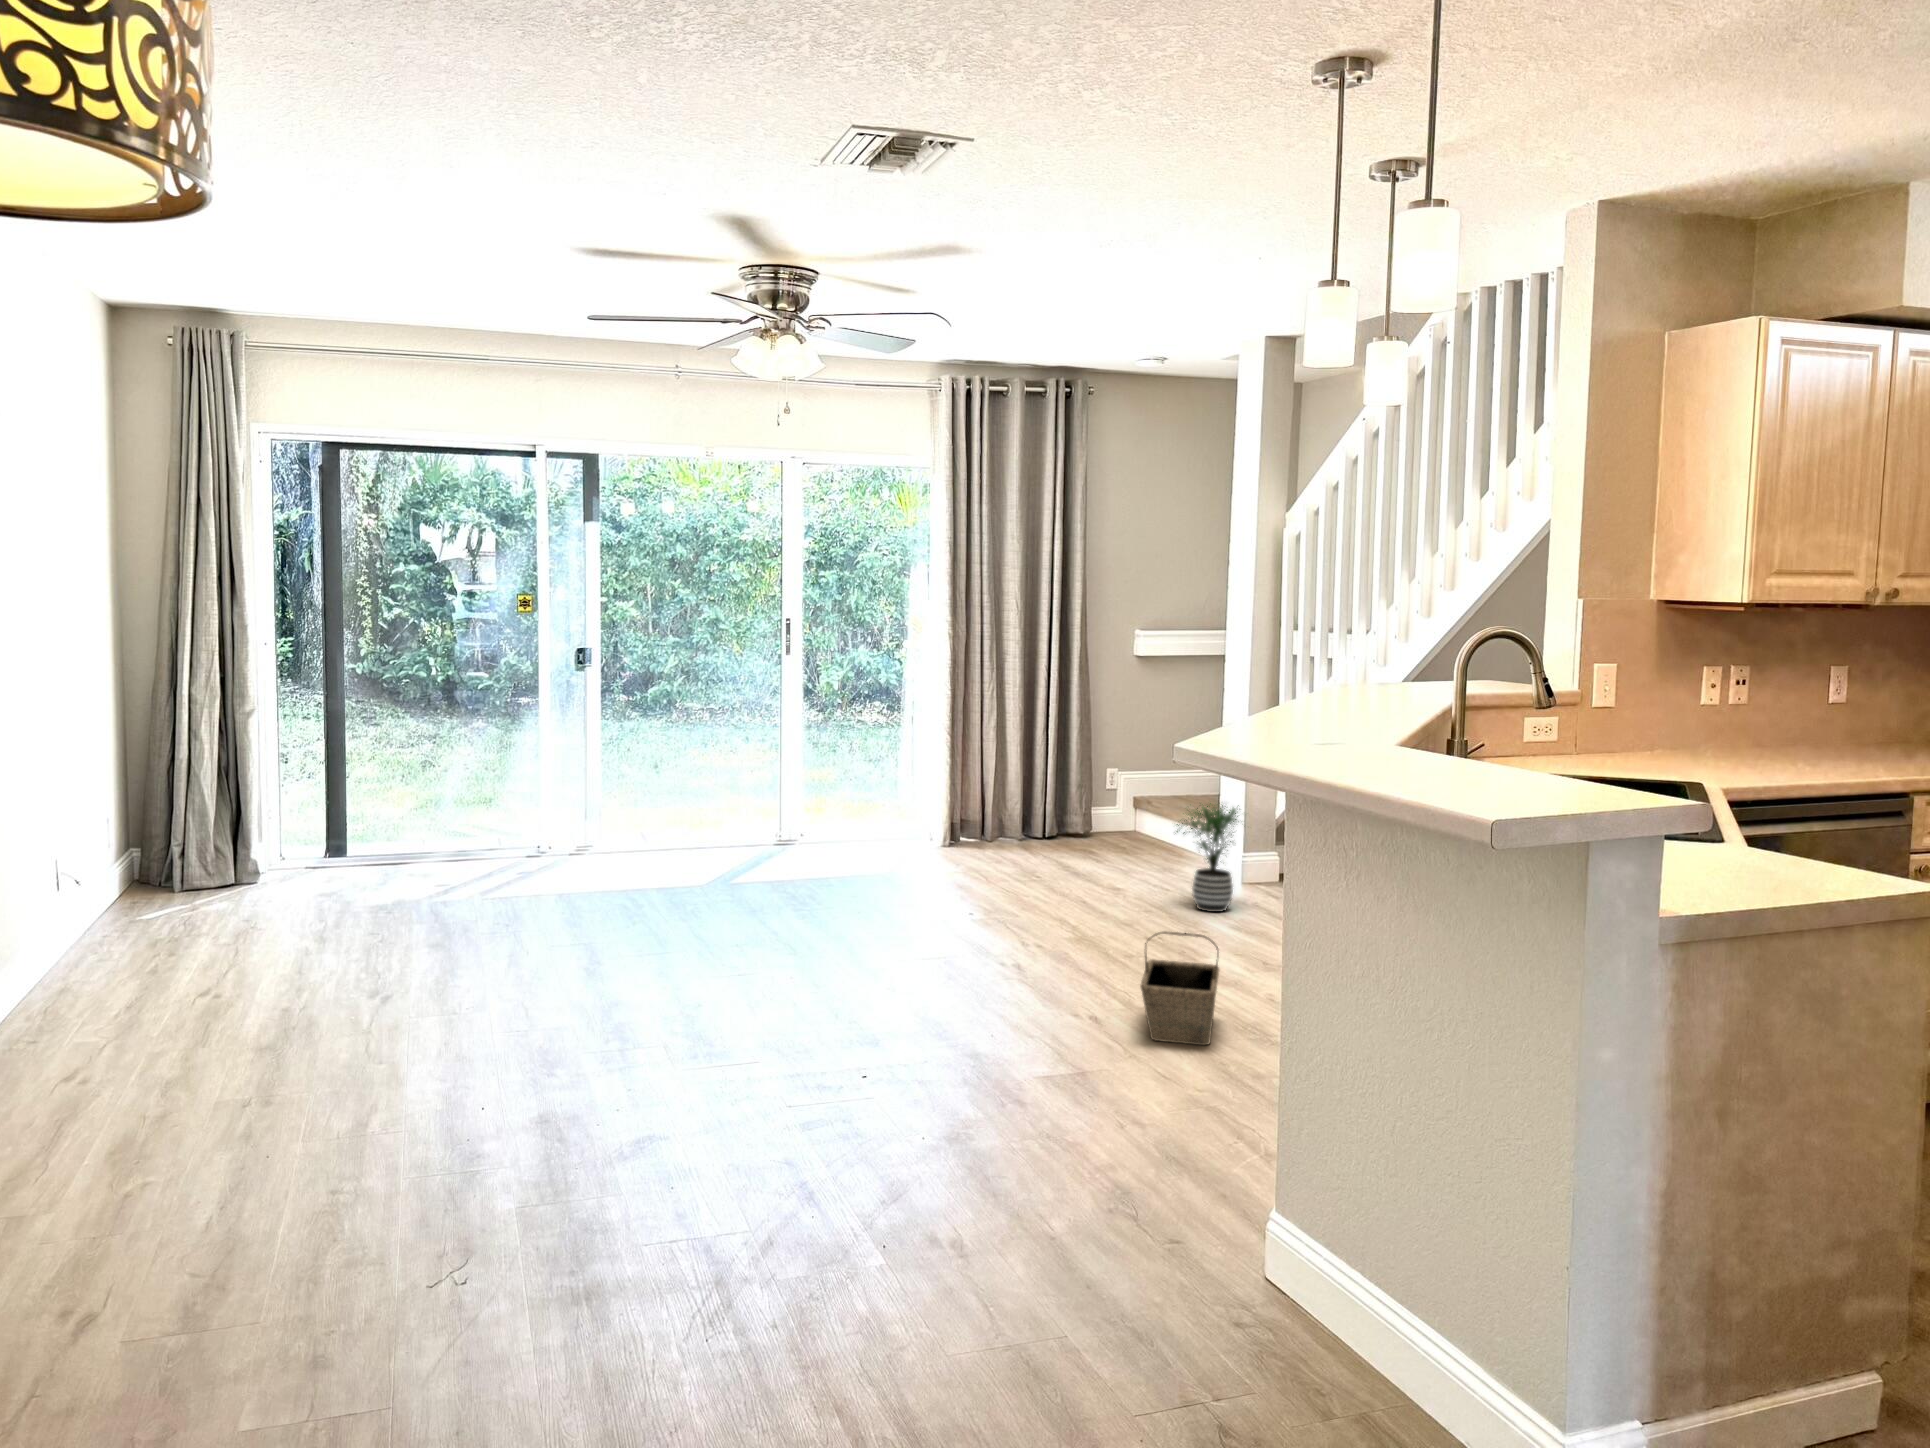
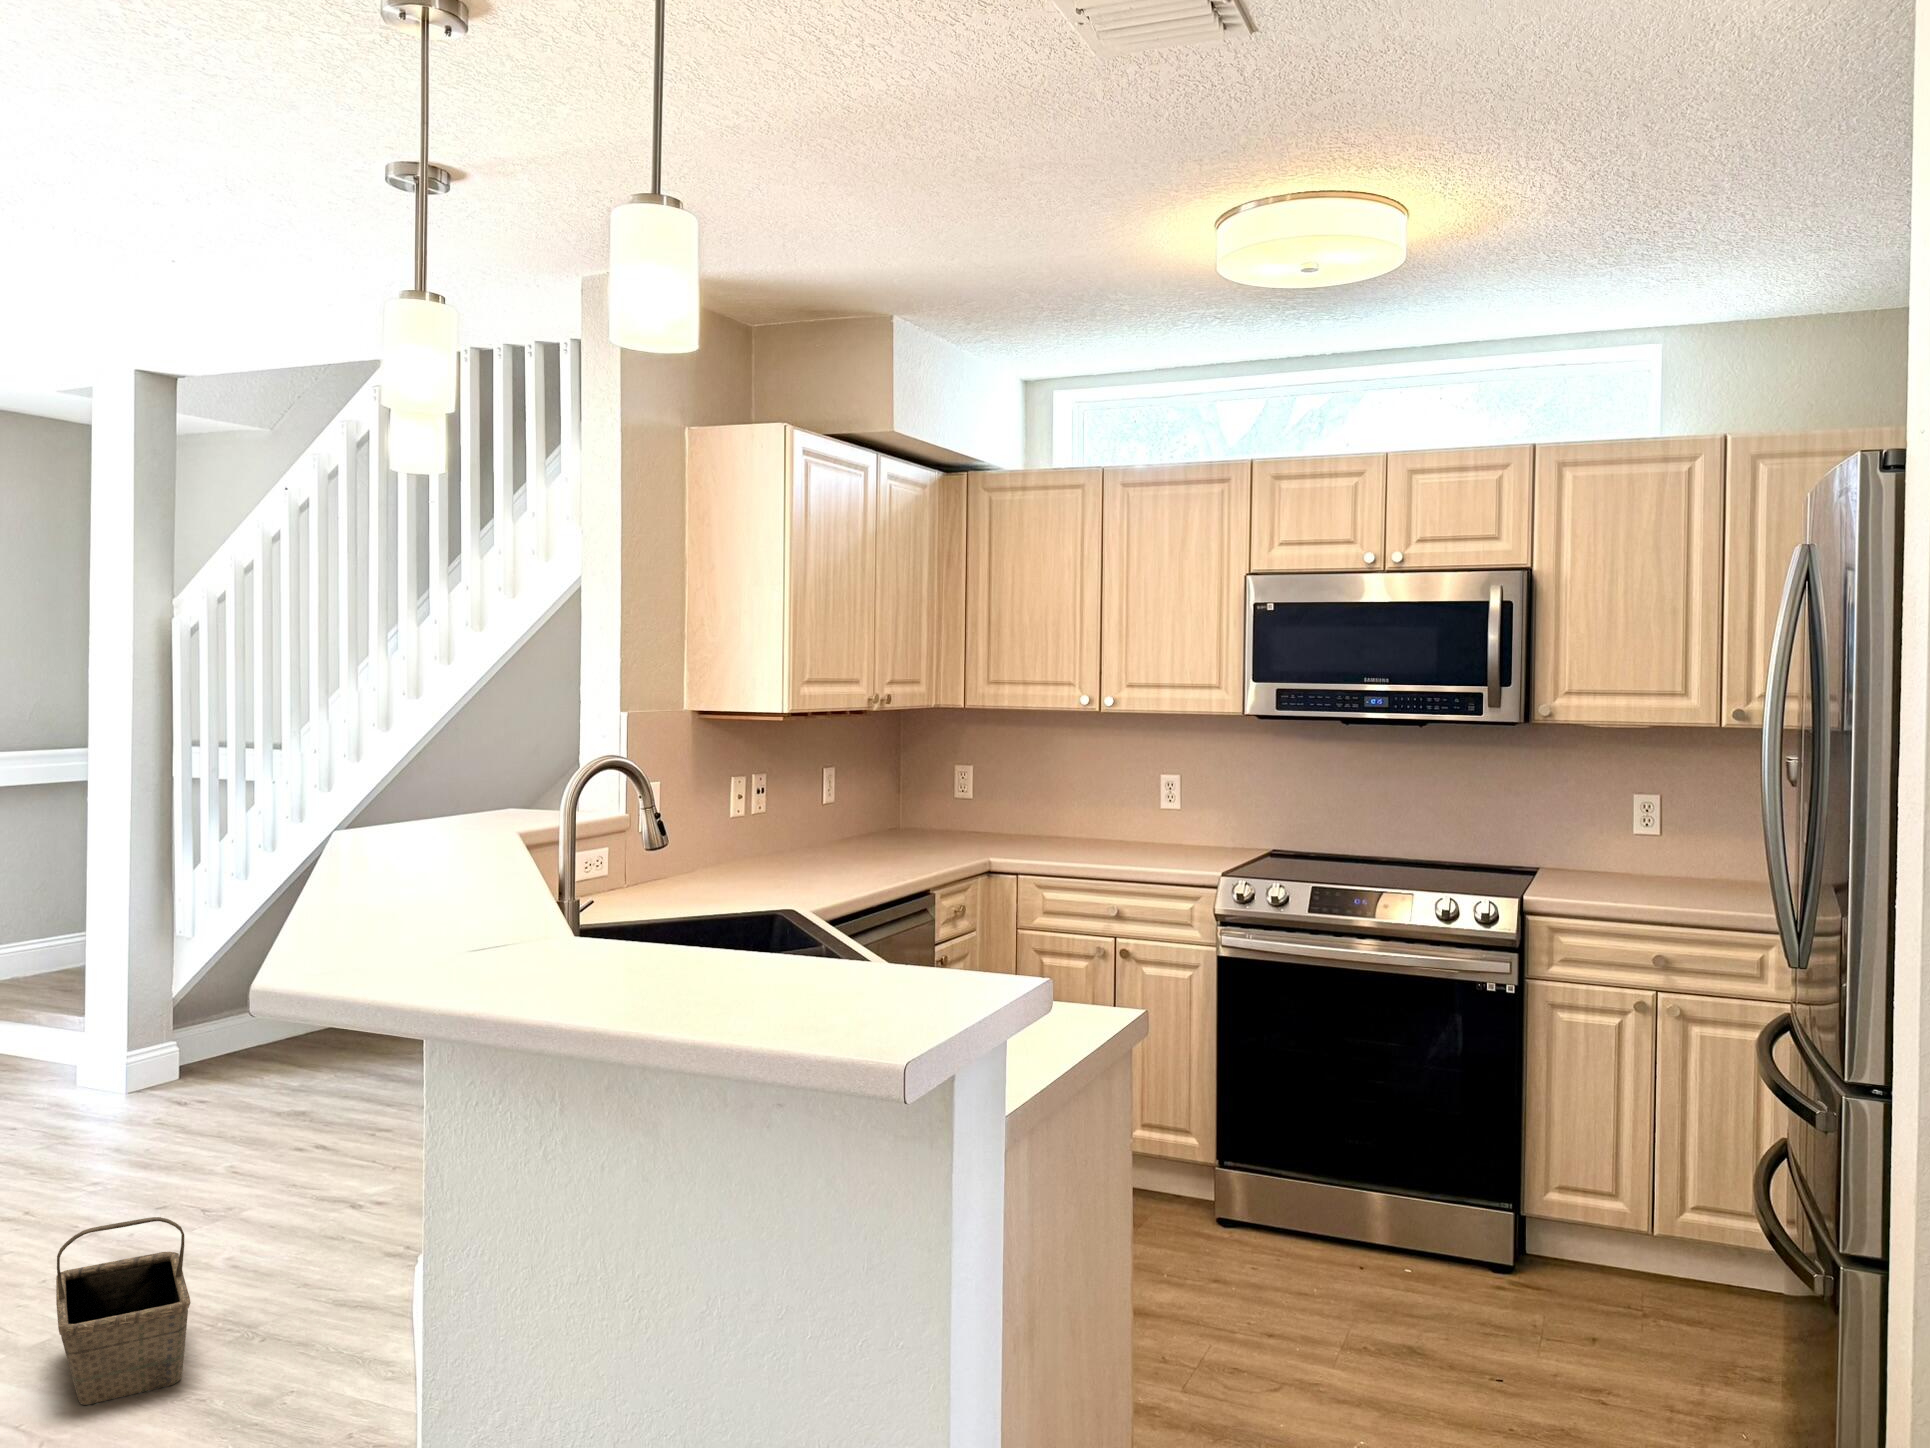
potted plant: present [1176,803,1239,912] -> none [36,989,164,1149]

